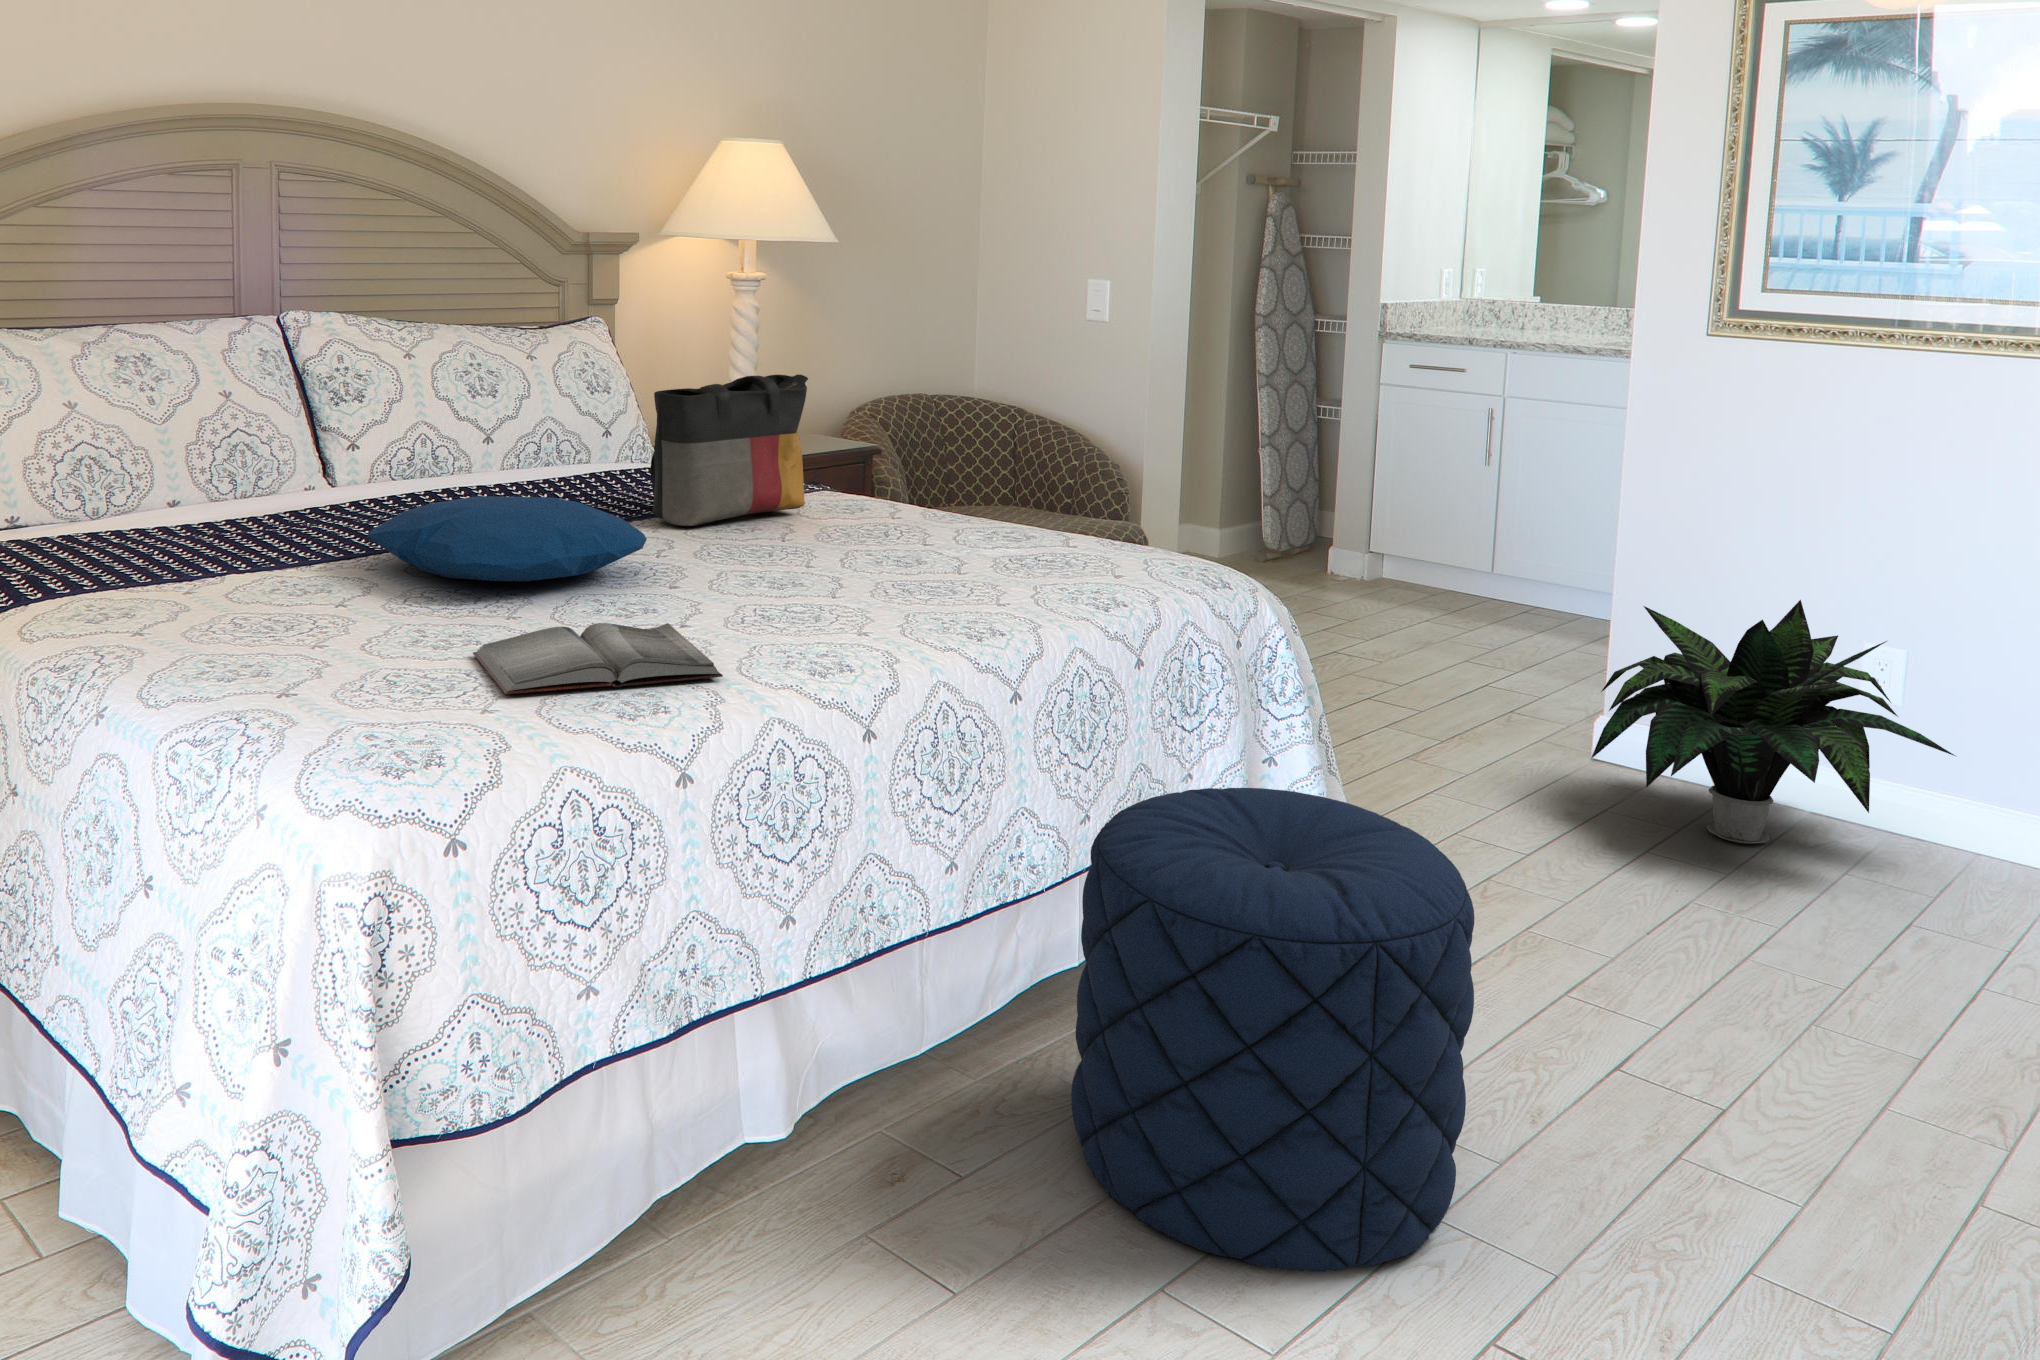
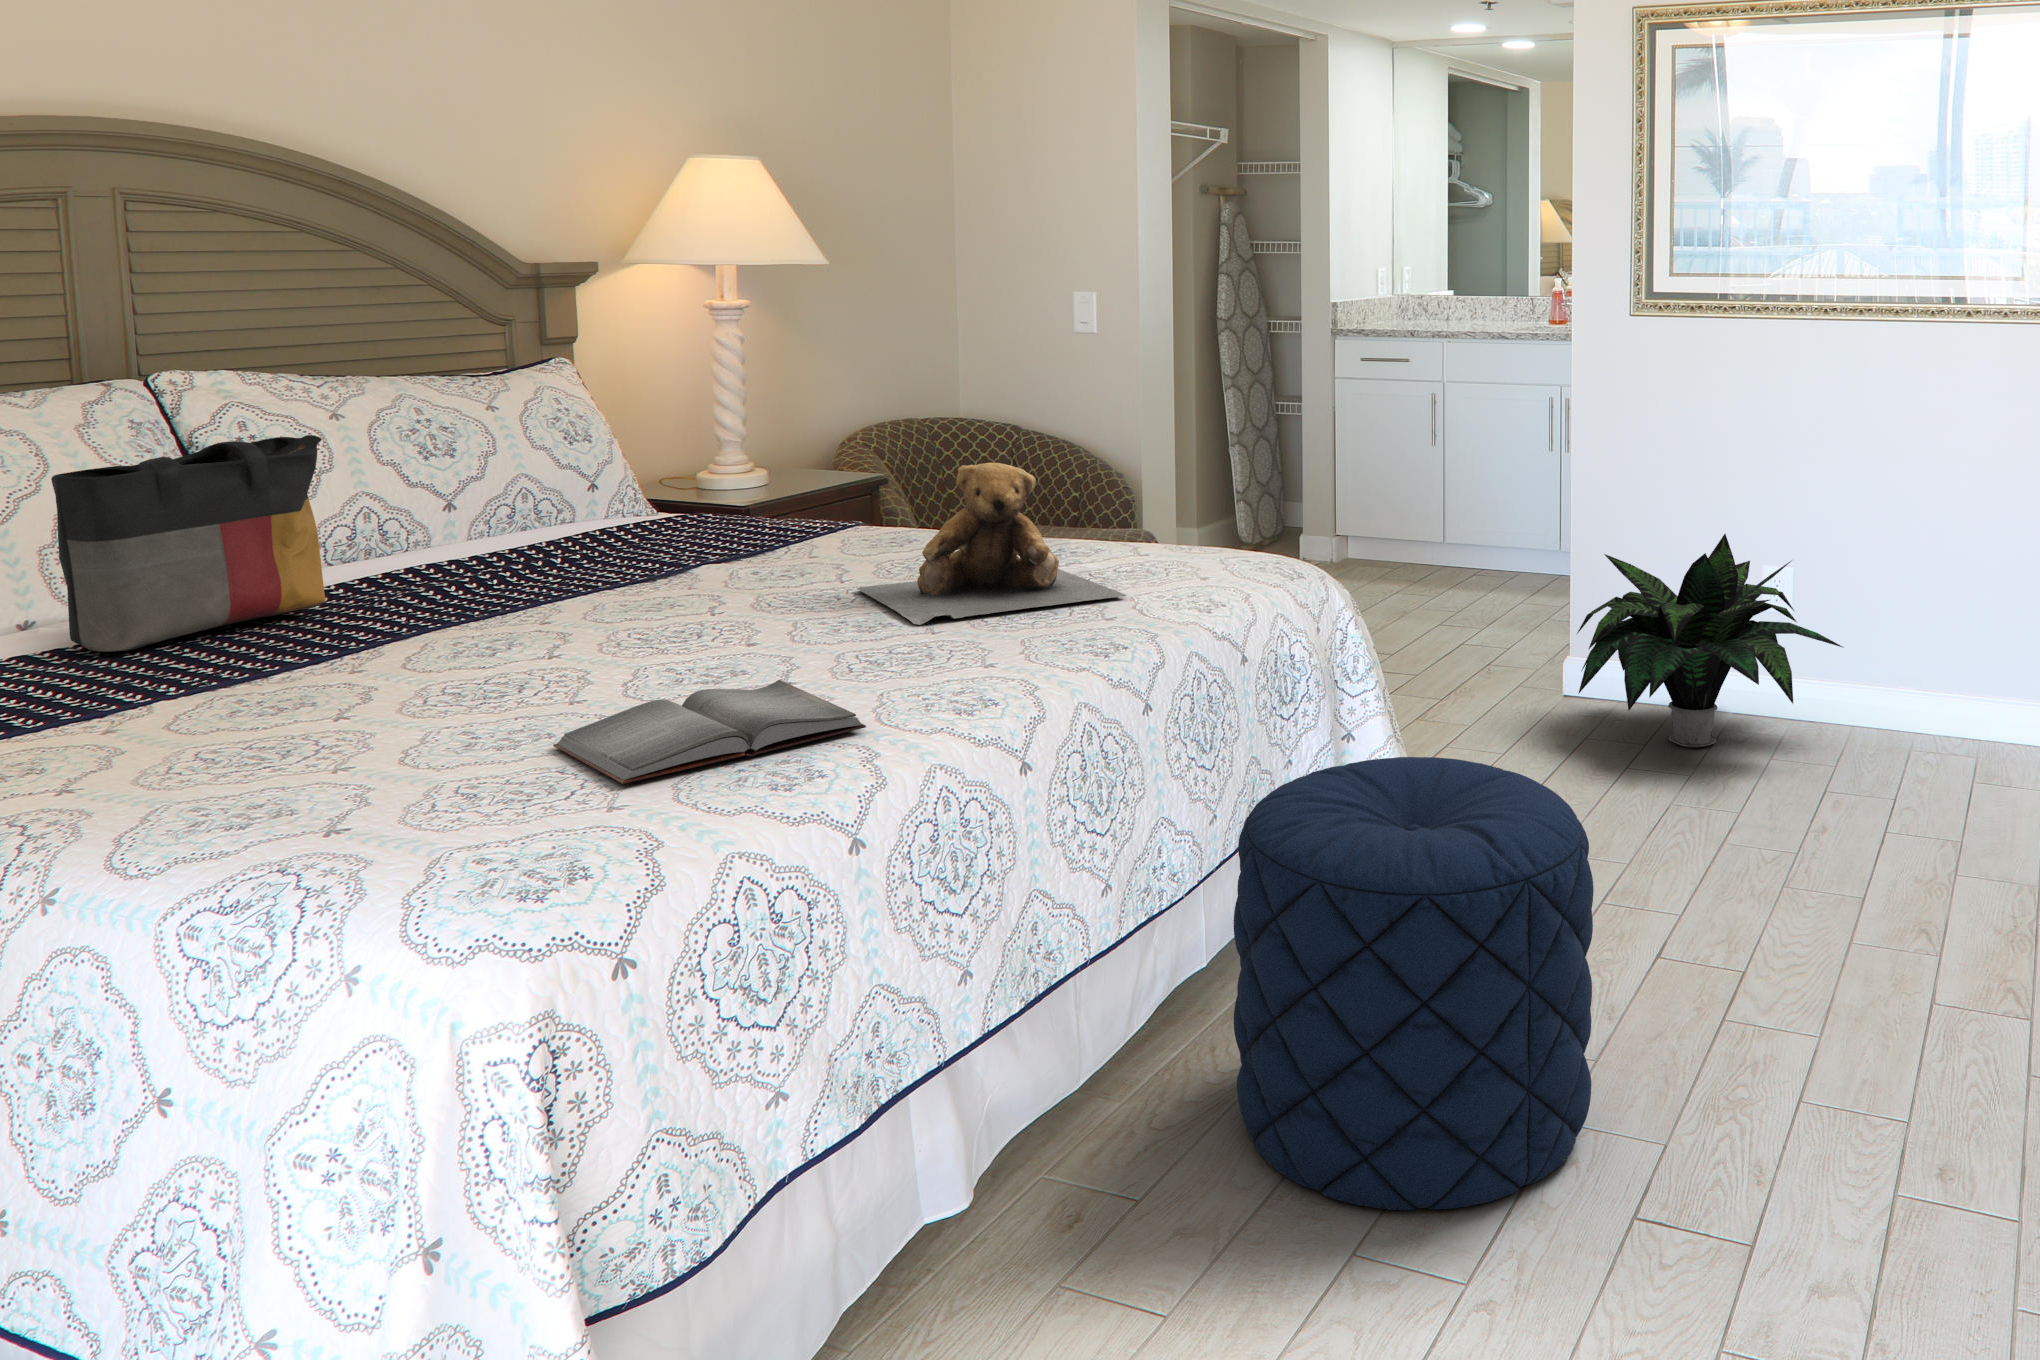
tote bag: present [651,374,808,526] -> present [51,435,326,652]
teddy bear: none [787,443,1030,590] -> present [858,463,1127,625]
pillow: present [367,496,647,582] -> none [350,560,711,664]

